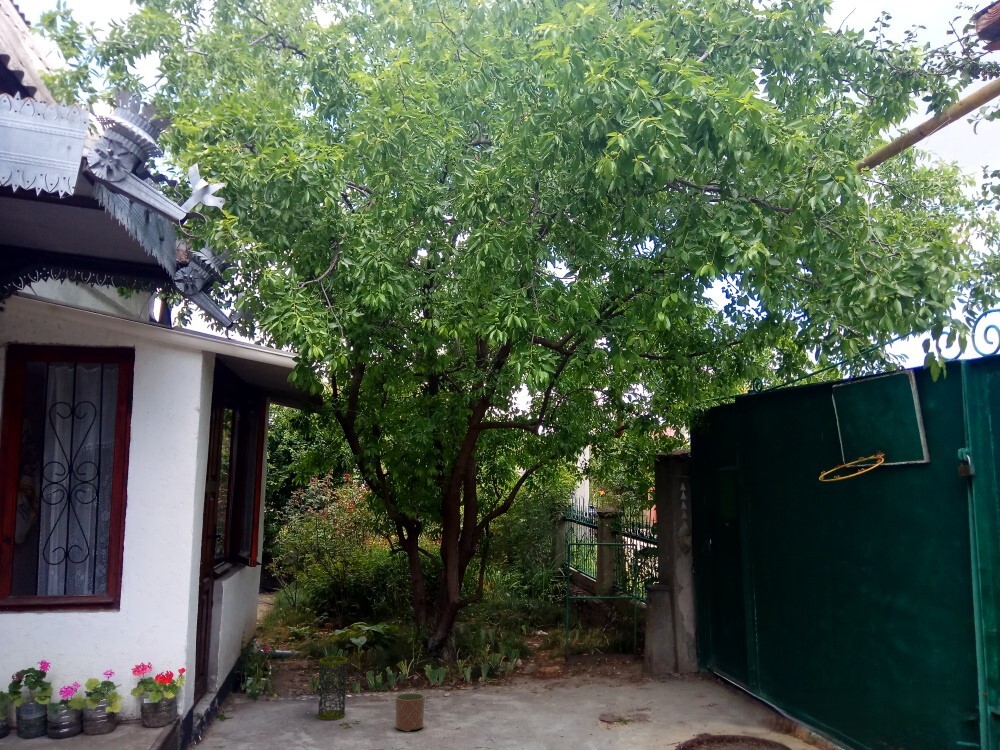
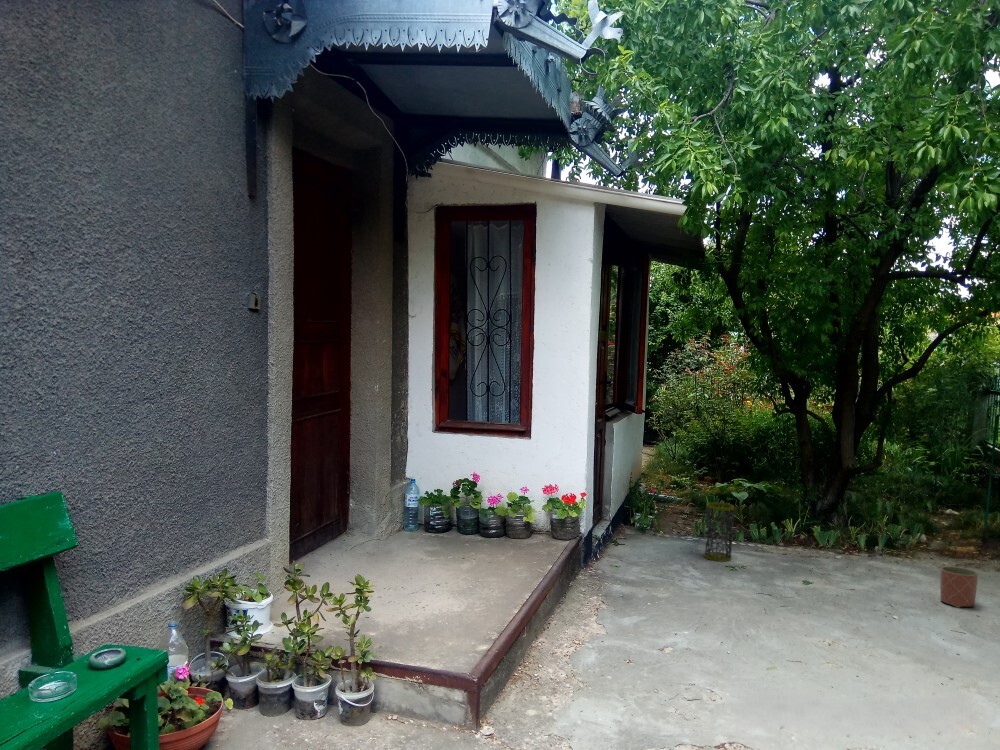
planter: present [396,693,425,732] -> present [940,566,978,607]

